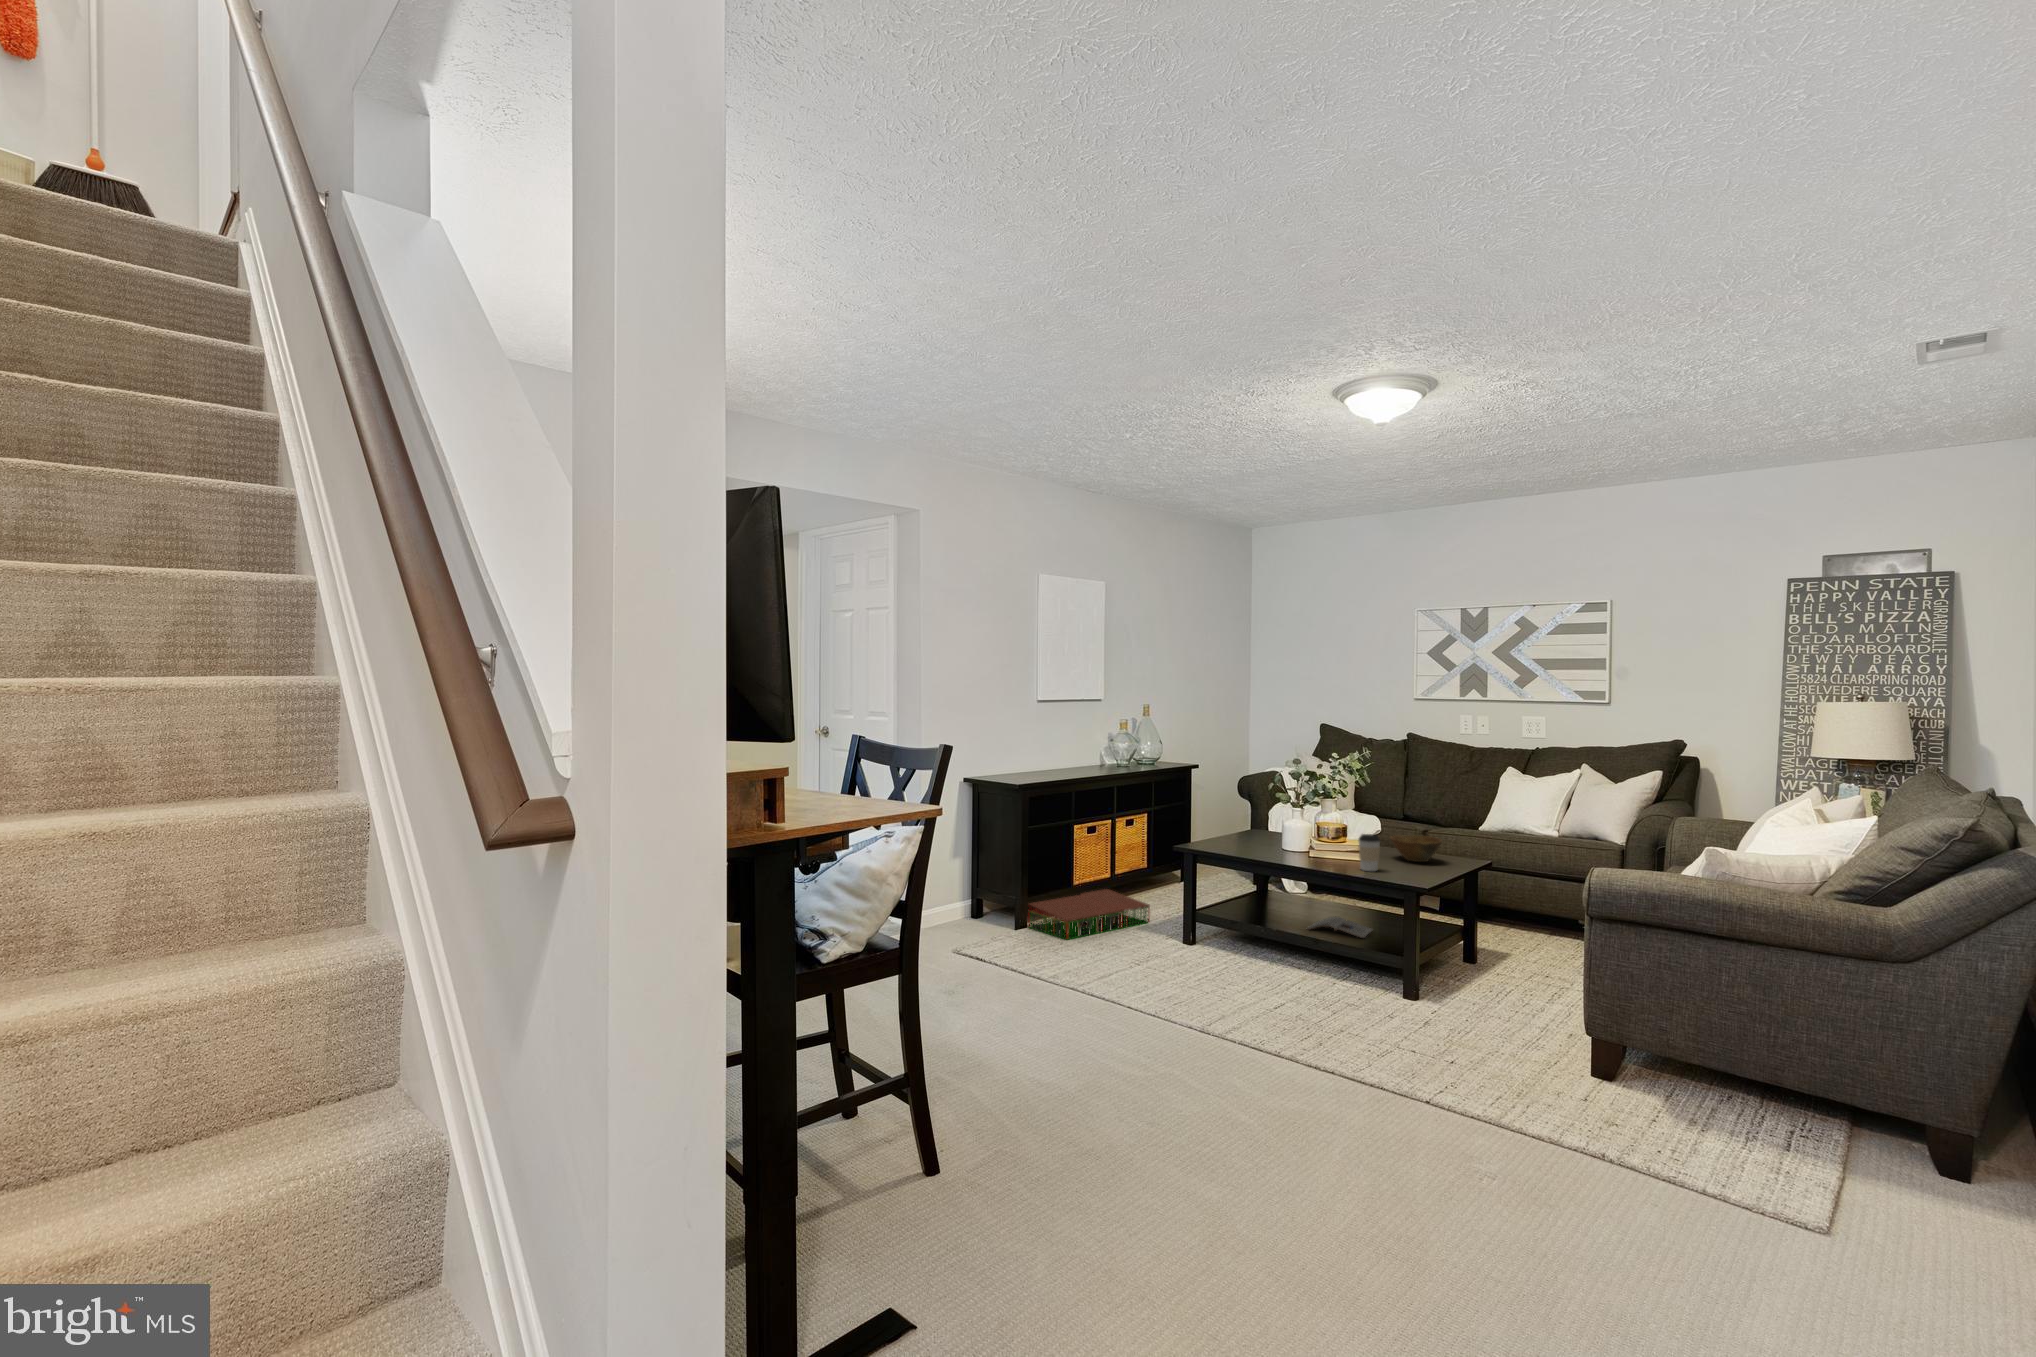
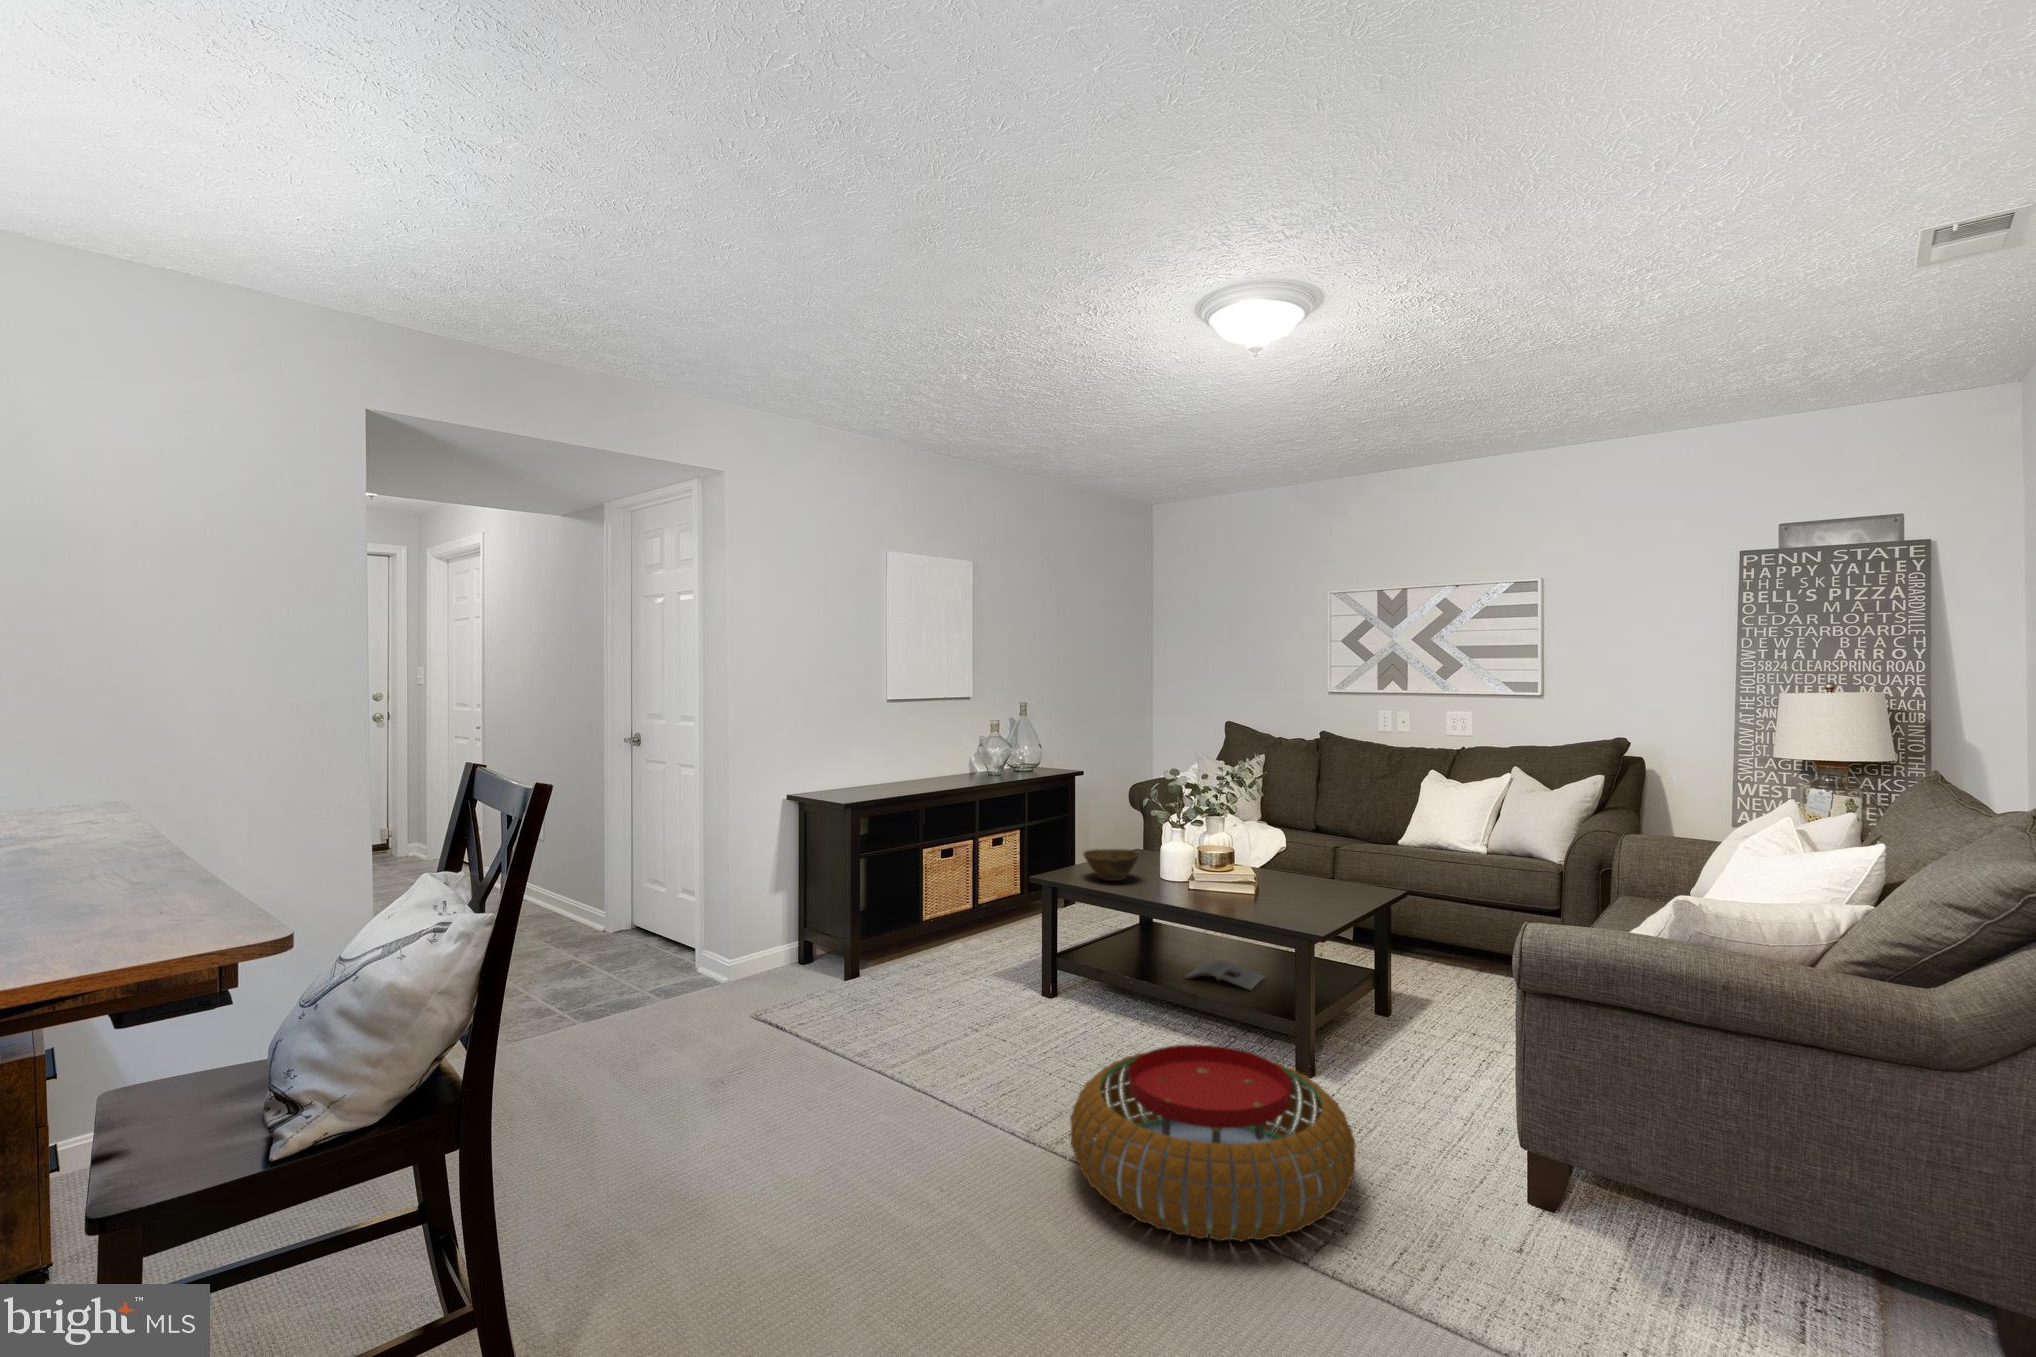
coffee cup: present [1358,834,1380,871] -> none [1241,863,1269,910]
bowl: present [1390,835,1442,862] -> present [1083,849,1139,881]
storage bin: present [1028,889,1150,939] -> none [865,922,1014,991]
pouf: none [1242,963,1463,1090] -> present [1070,1044,1356,1241]

